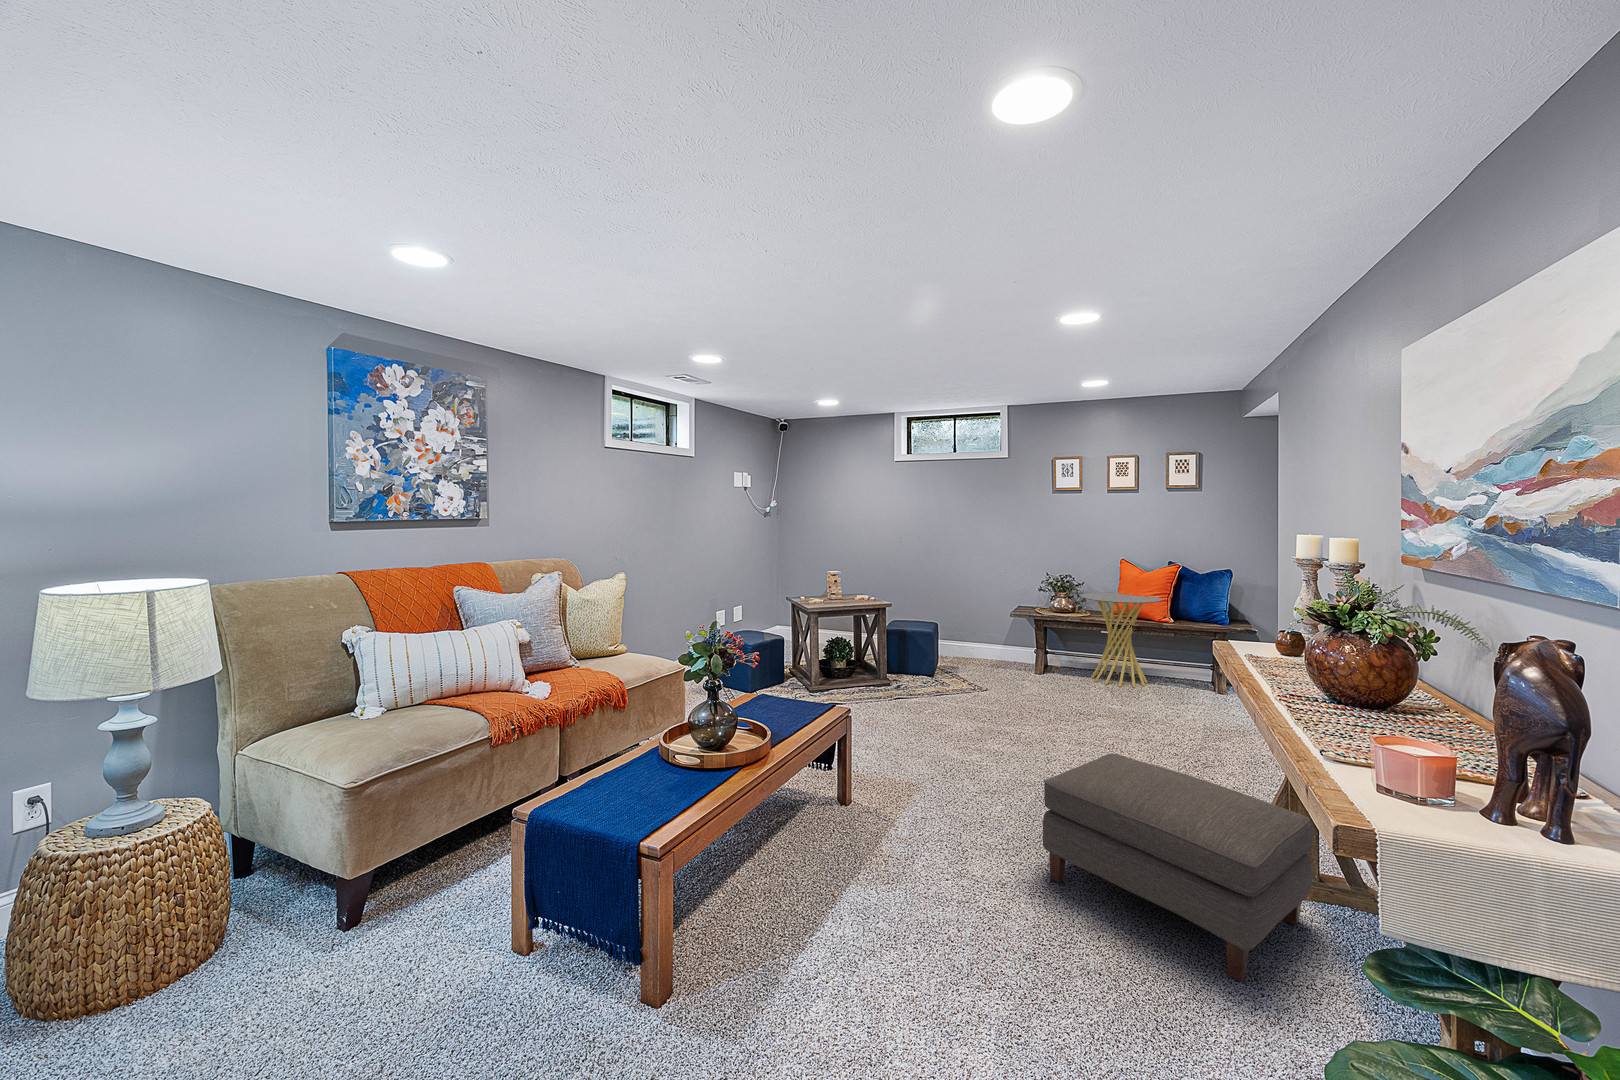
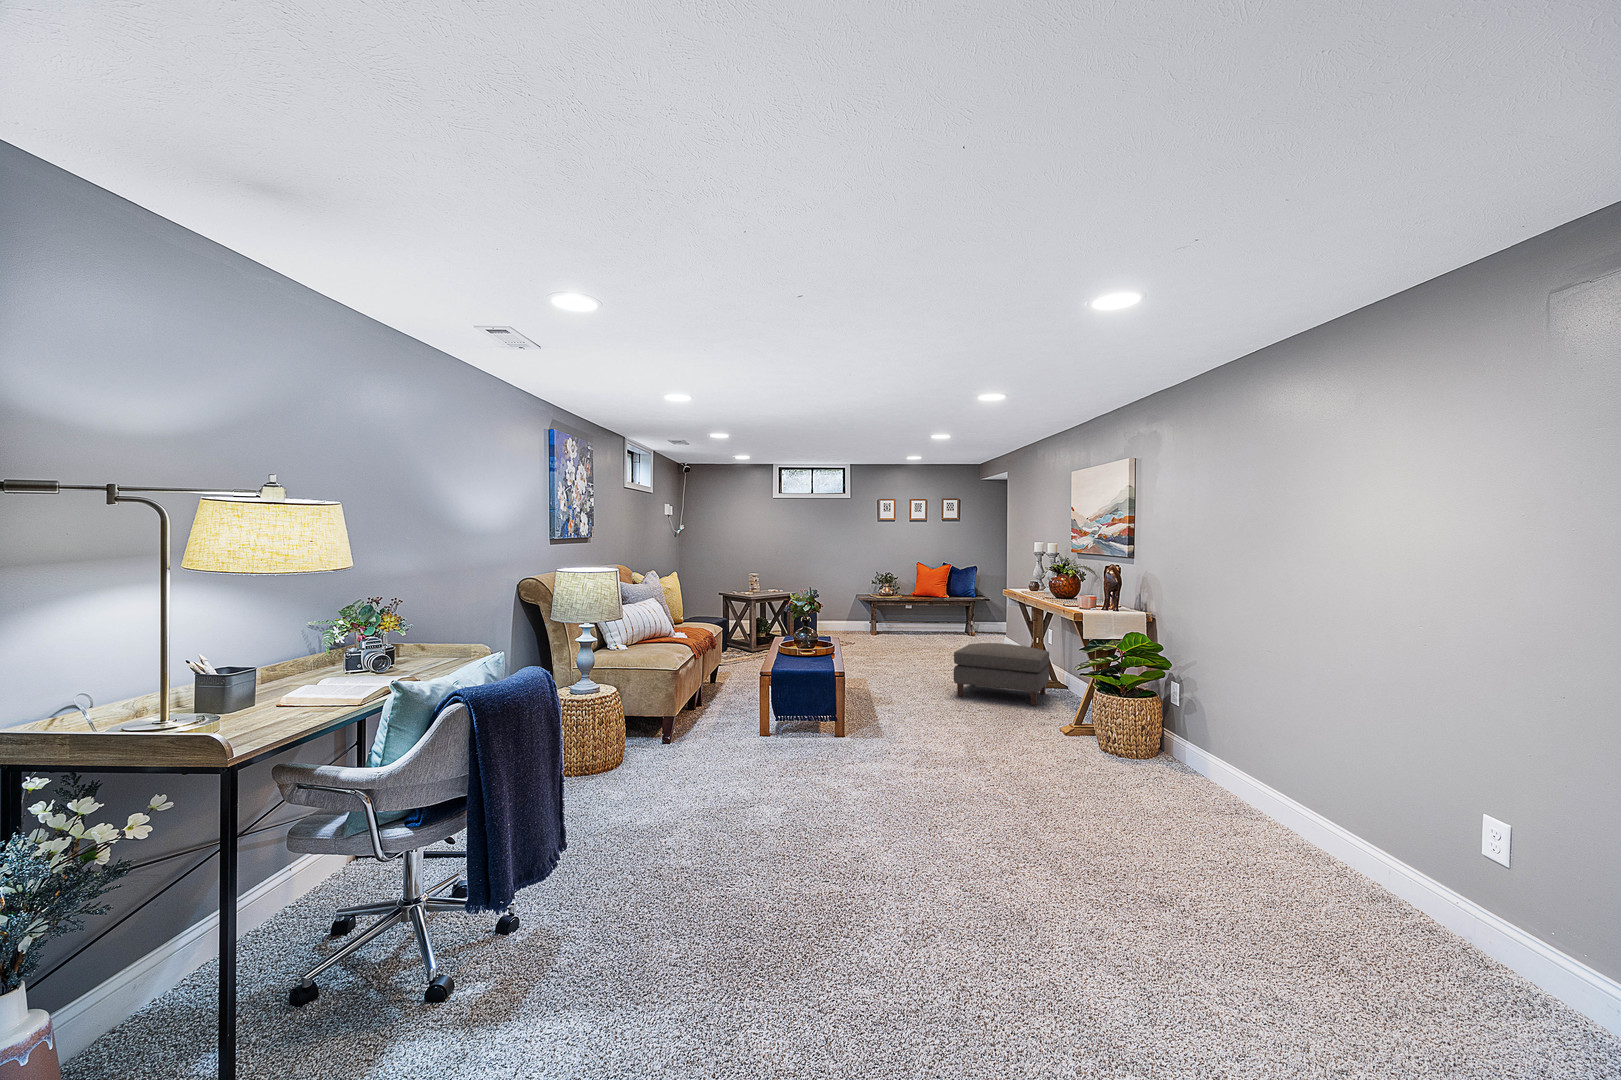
side table: present [1080,593,1162,688] -> none [899,584,945,640]

